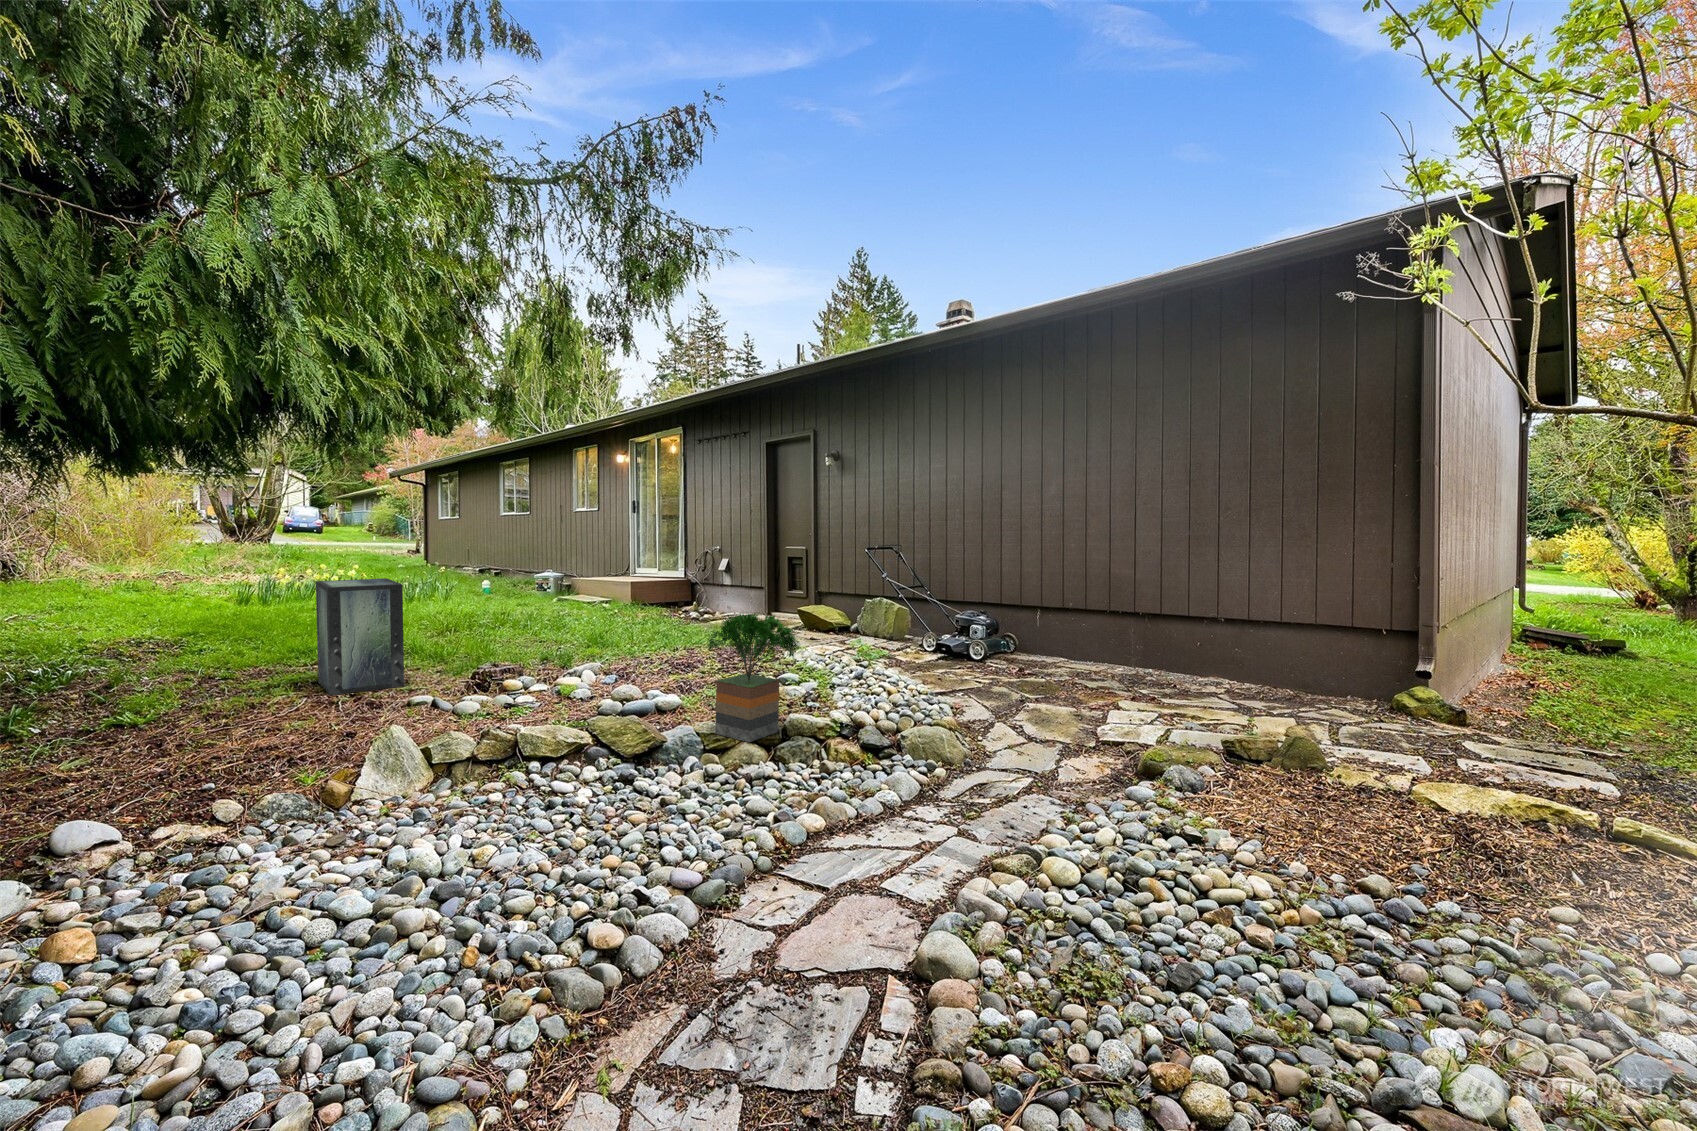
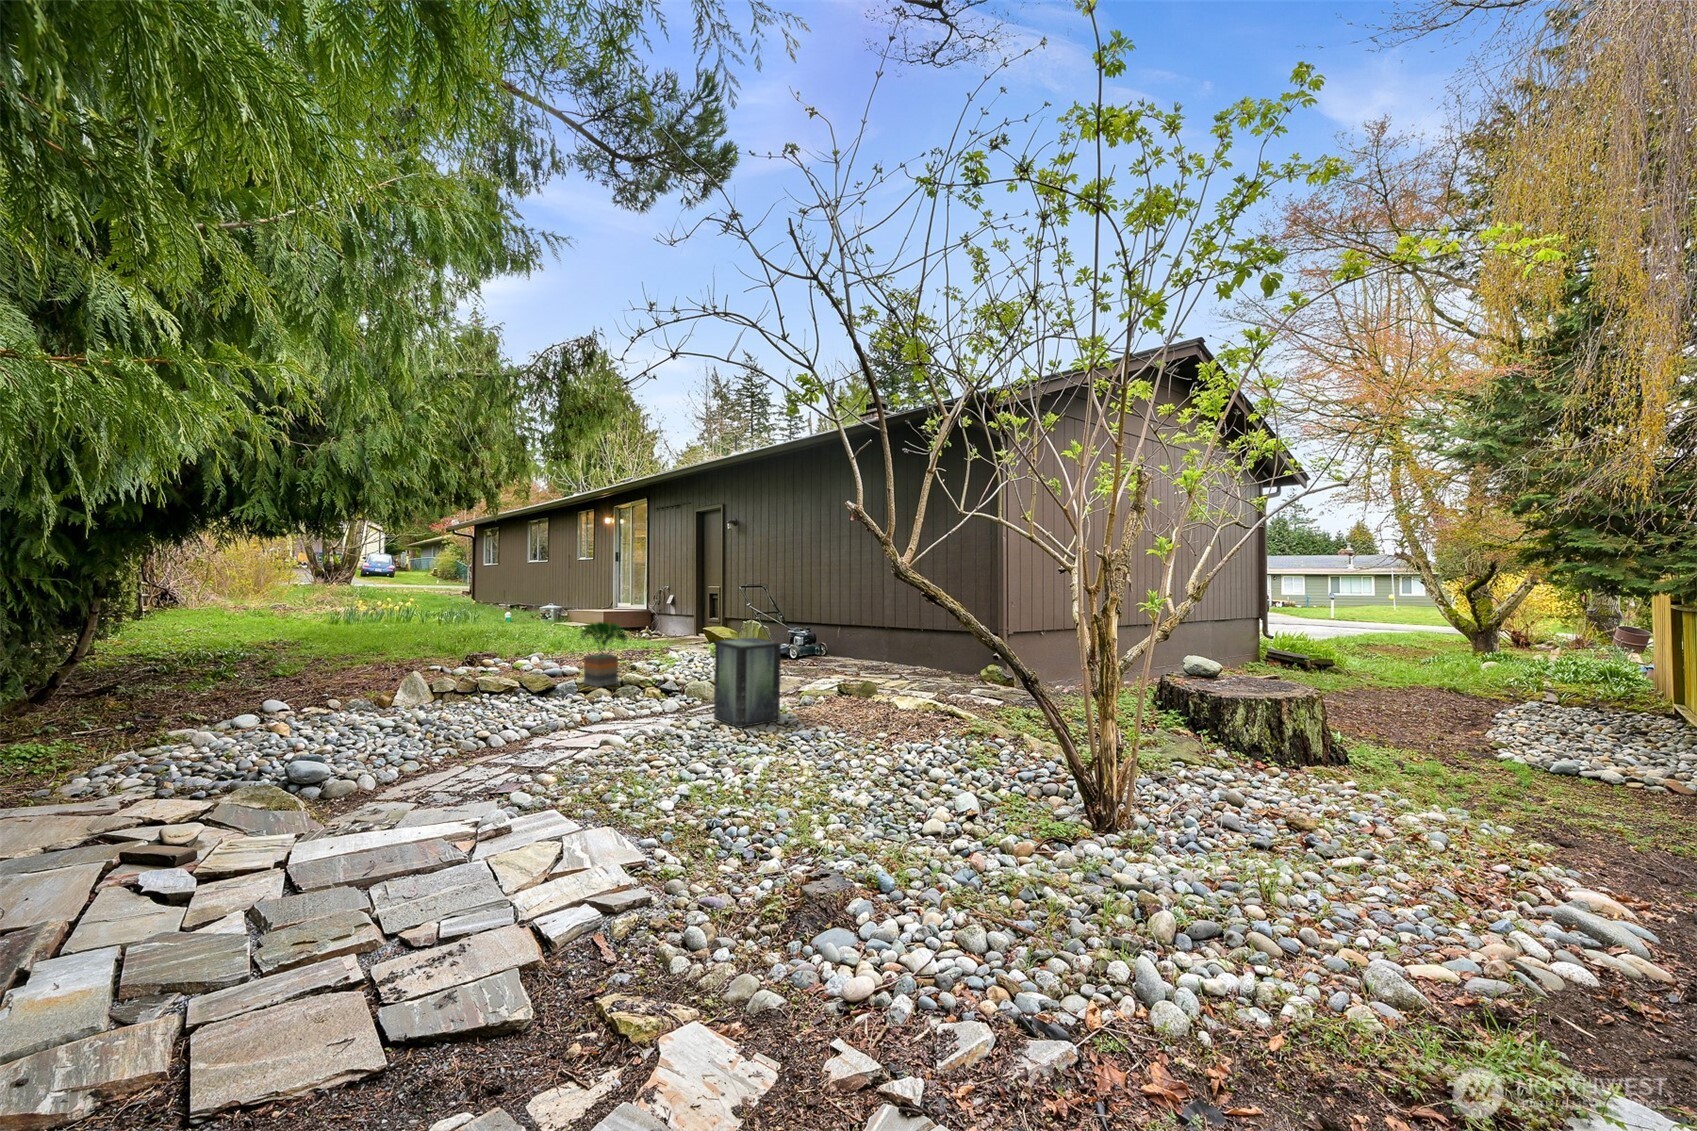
storage box: present [316,578,404,695] -> present [714,638,781,728]

